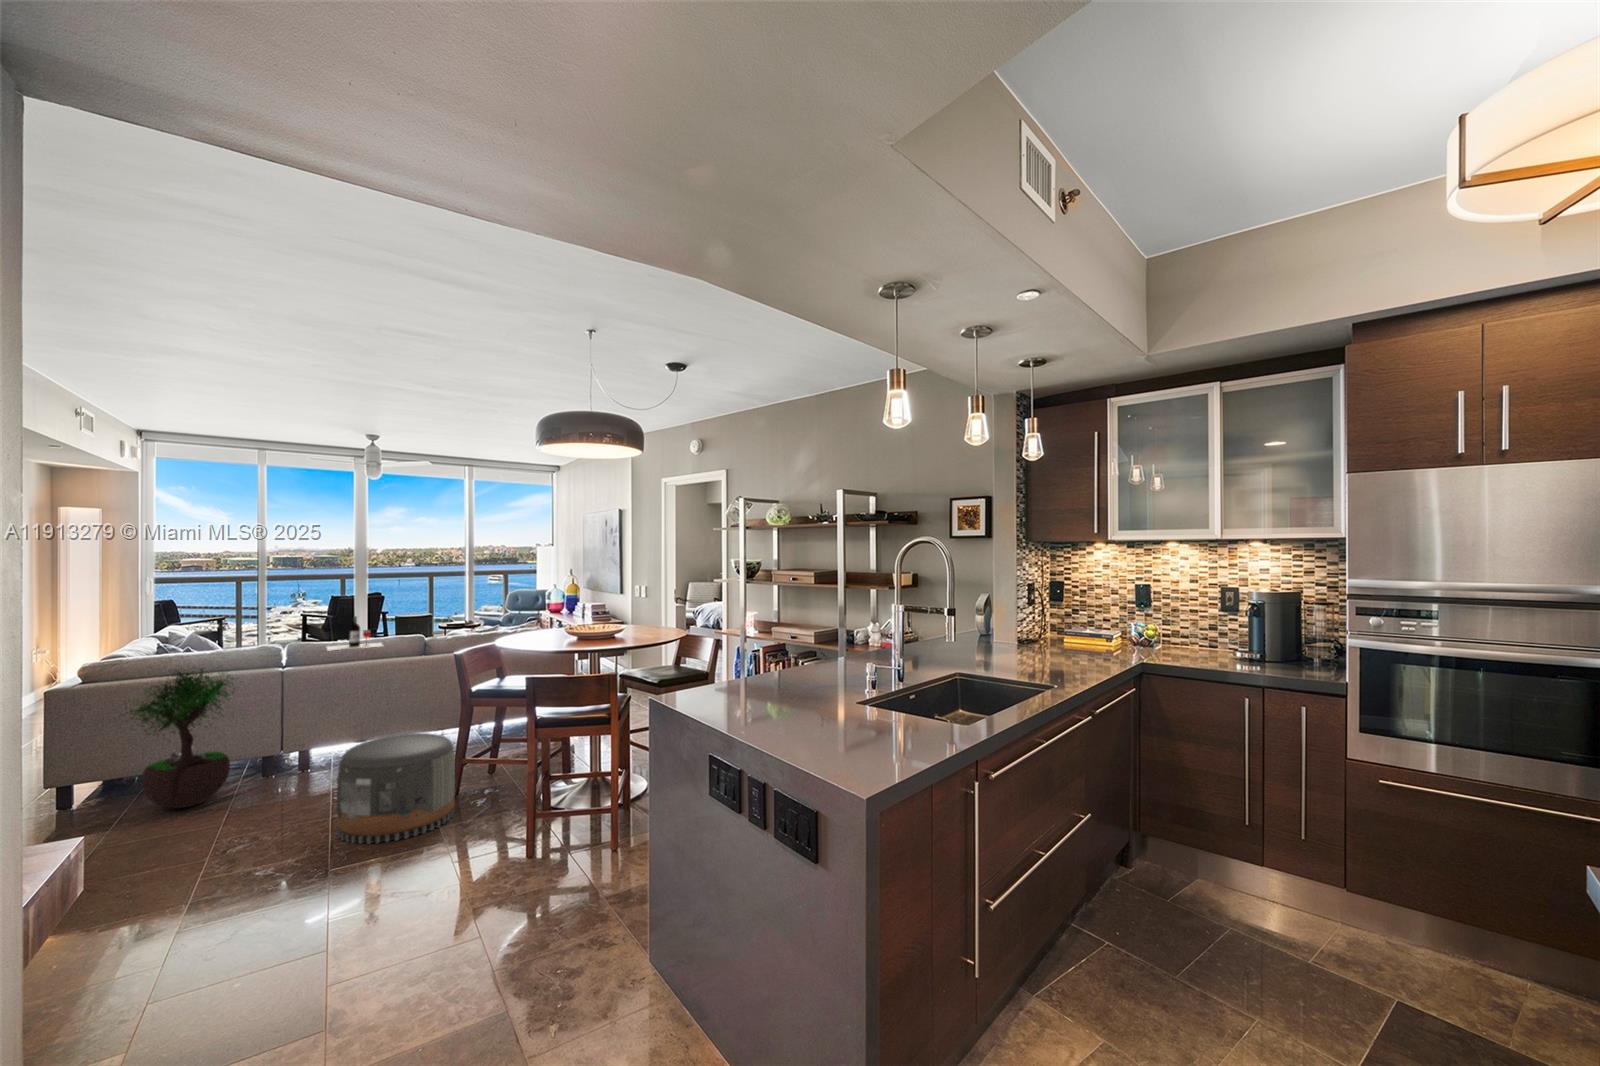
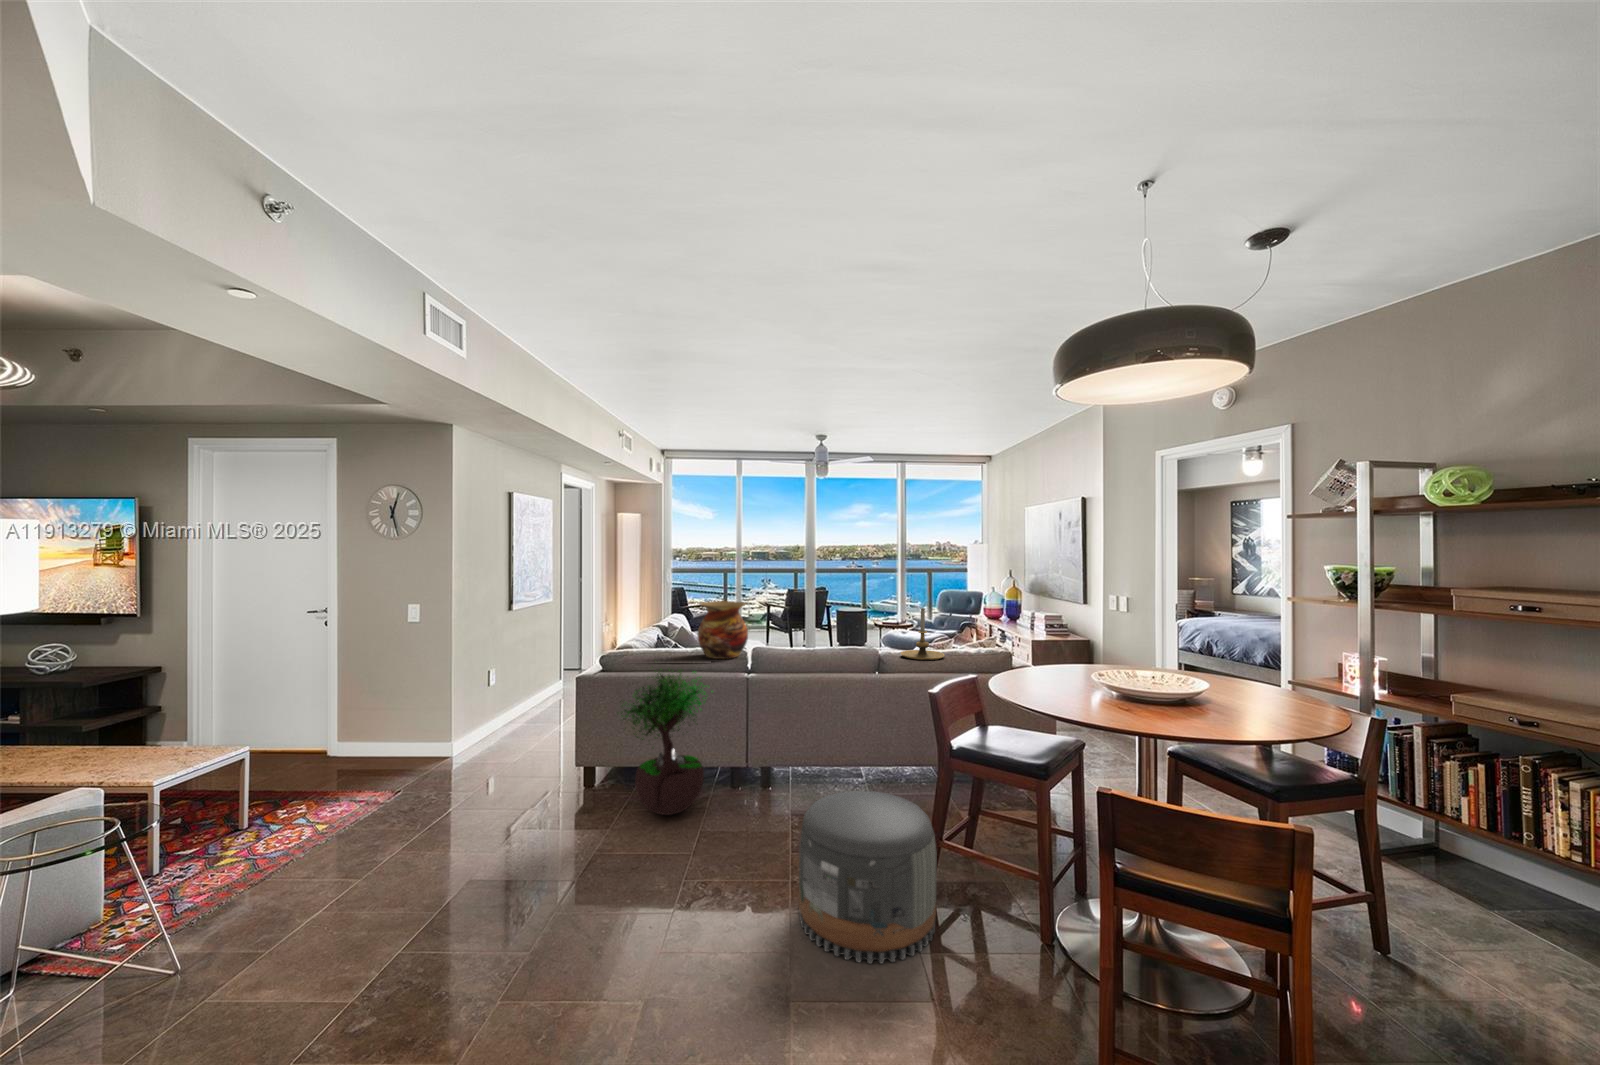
candle holder: none [445,599,485,641] -> present [901,608,945,660]
vase: none [219,603,282,657] -> present [697,601,748,659]
wine bottle: present [327,616,382,651] -> none [786,621,841,661]

